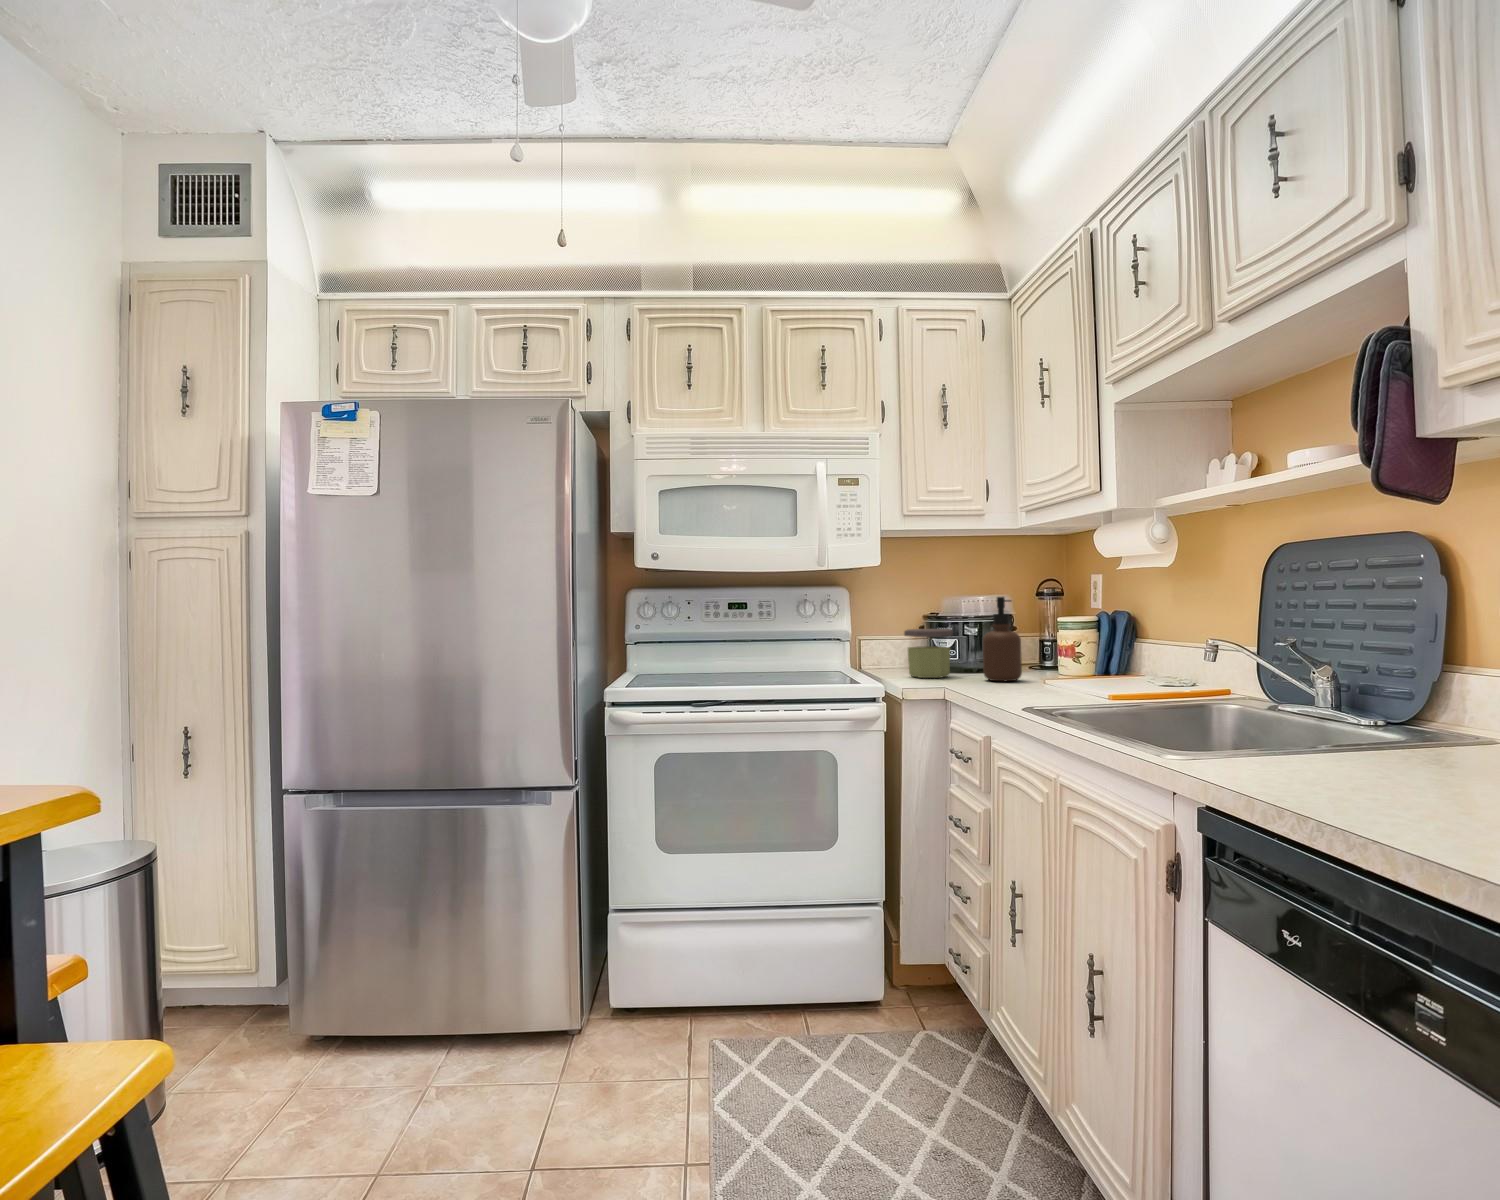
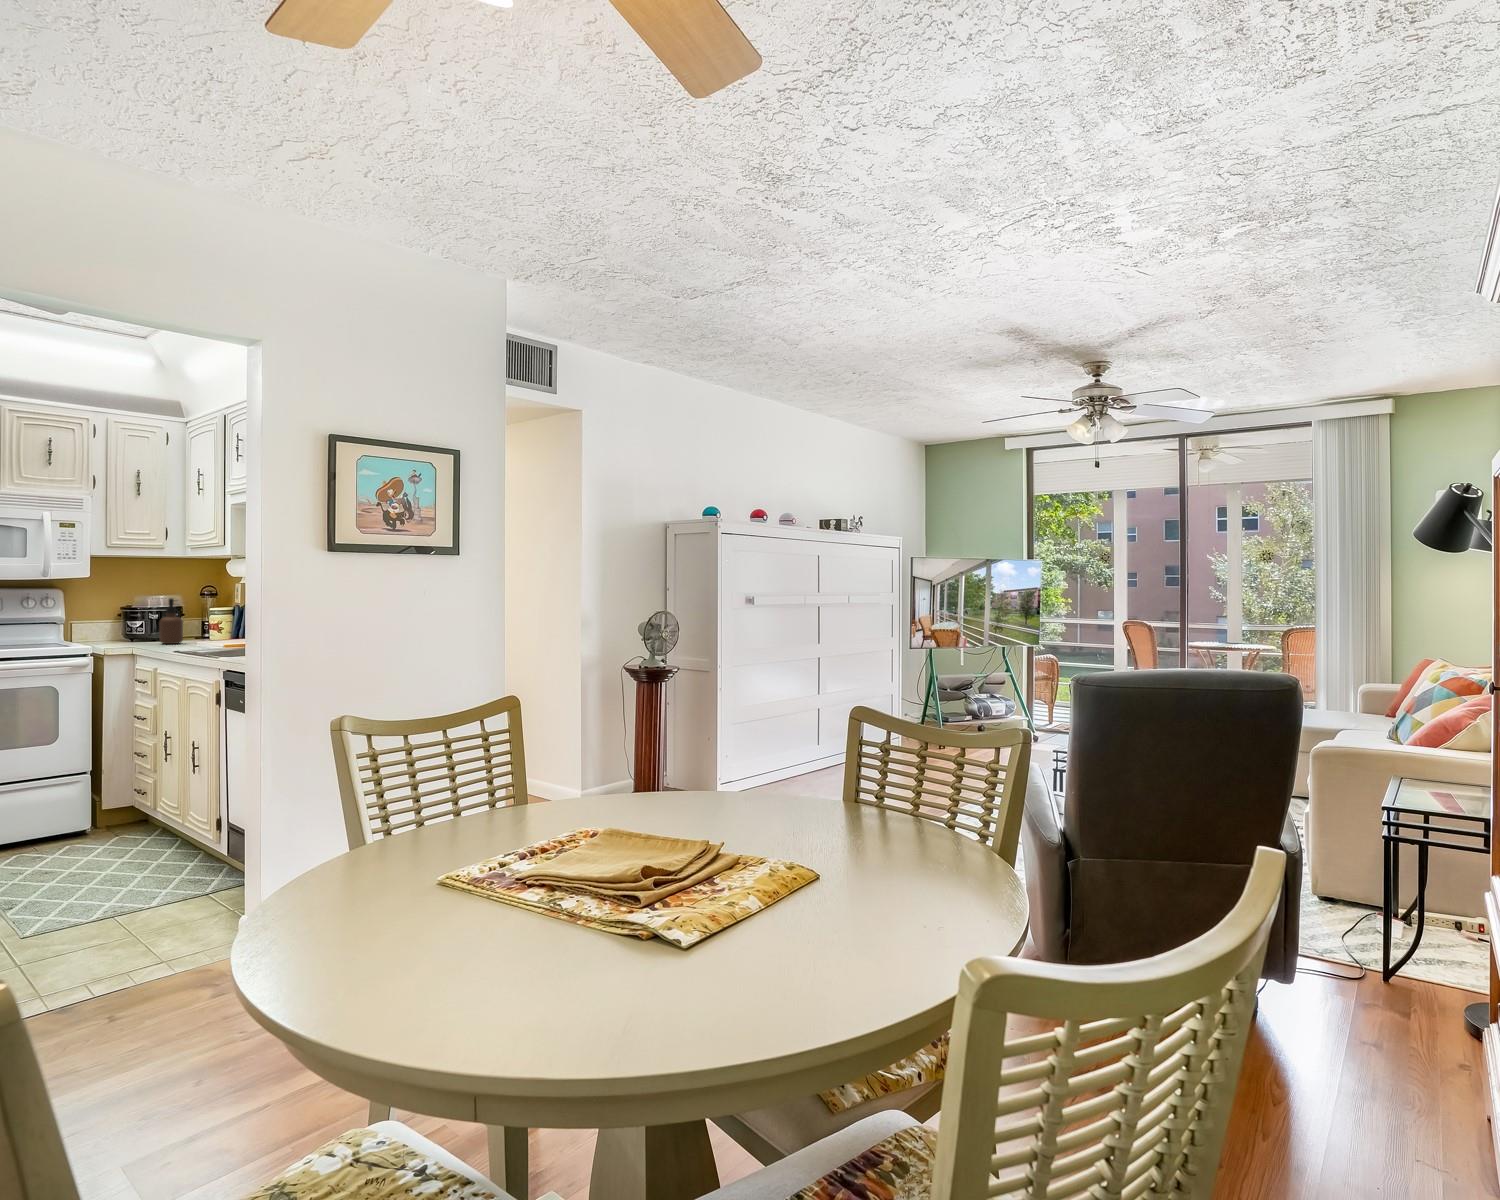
jar: present [904,629,953,678] -> none [107,616,141,644]

